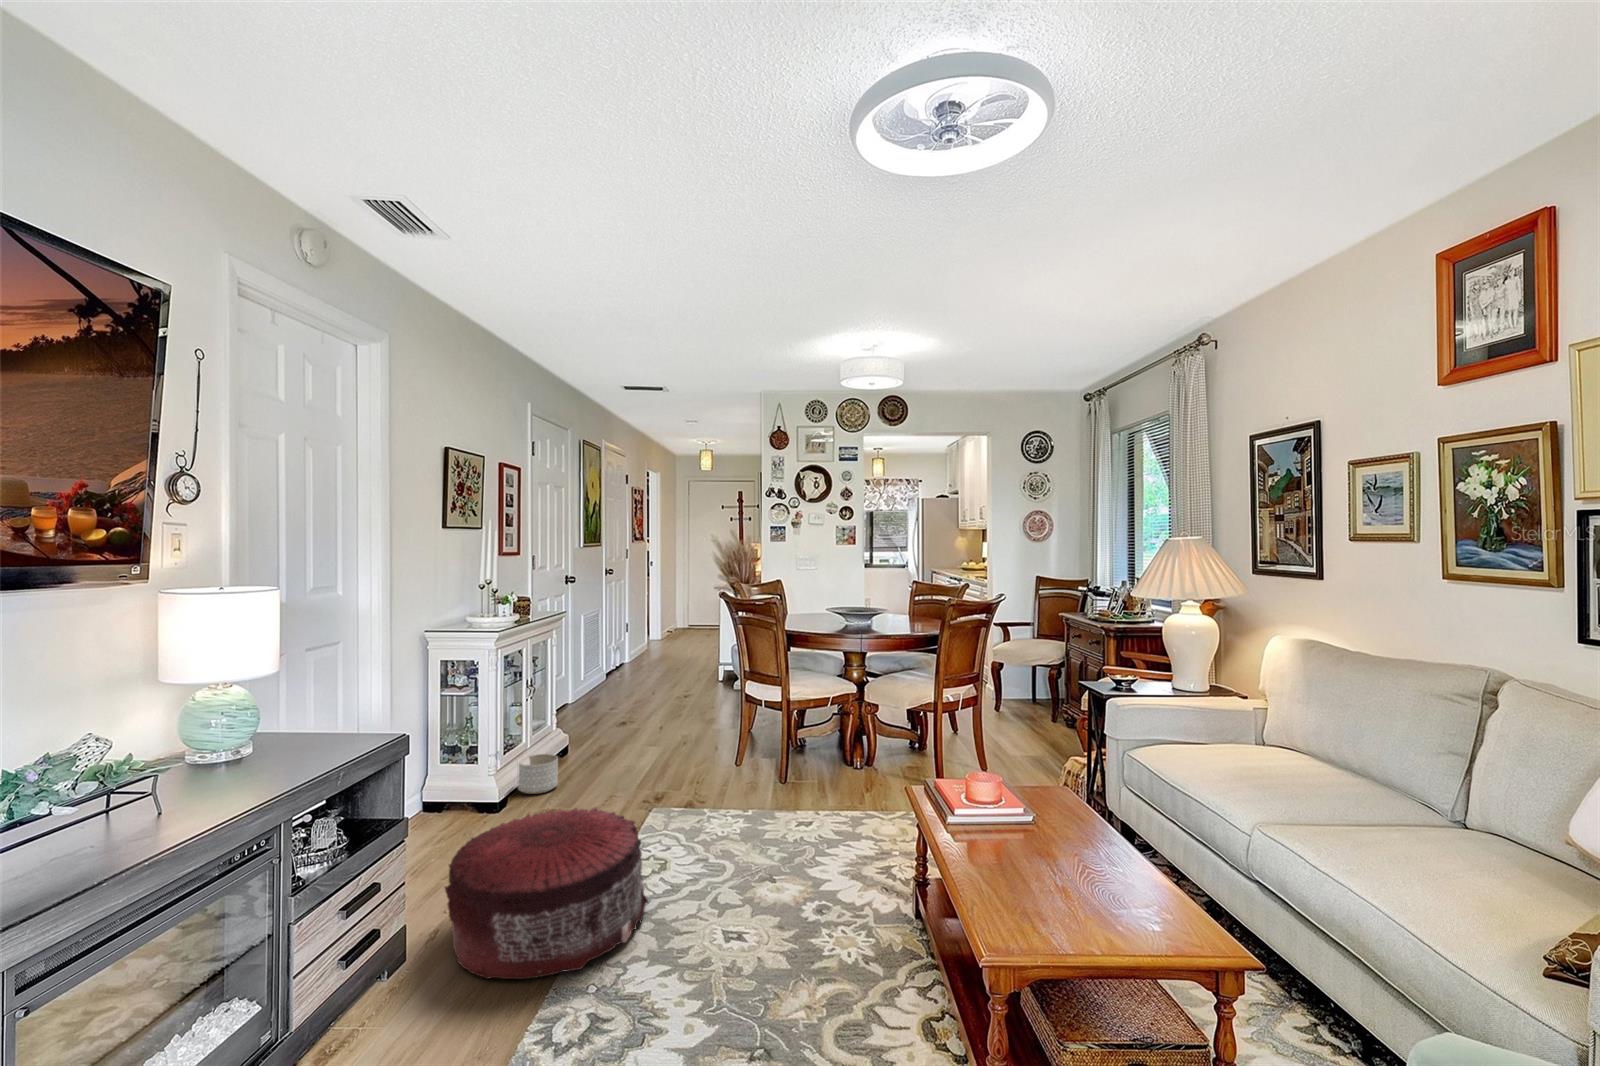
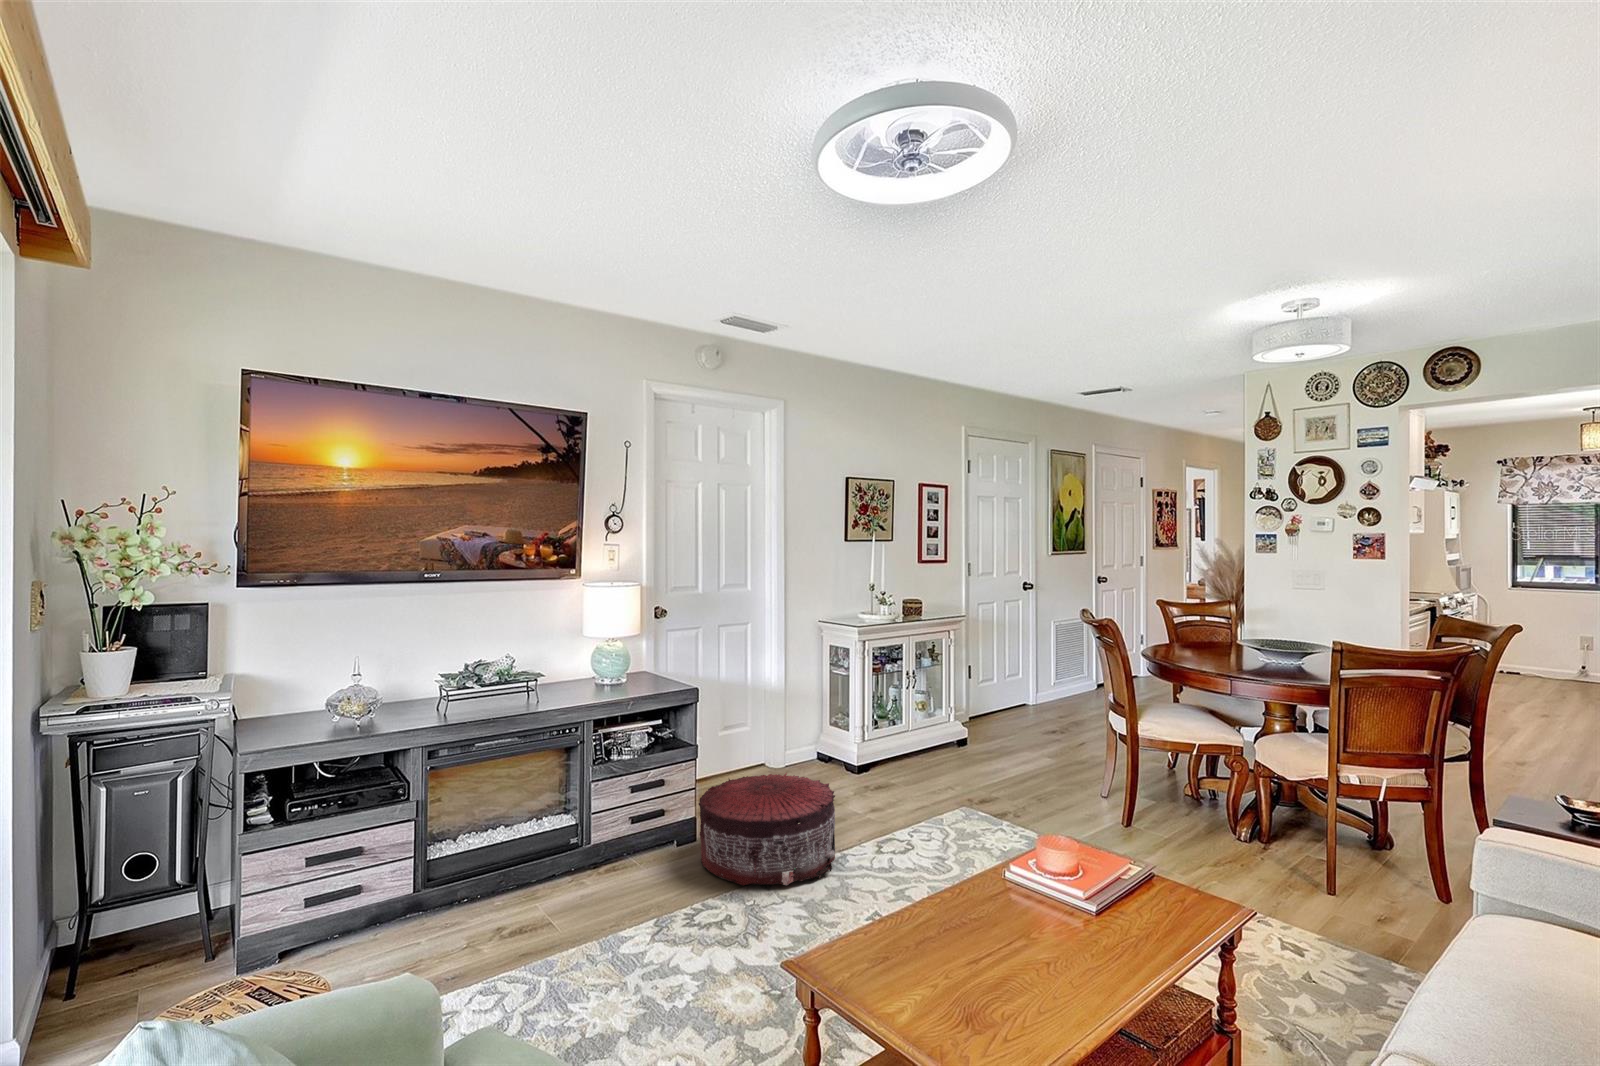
planter: present [518,754,558,794] -> none [878,743,912,777]

